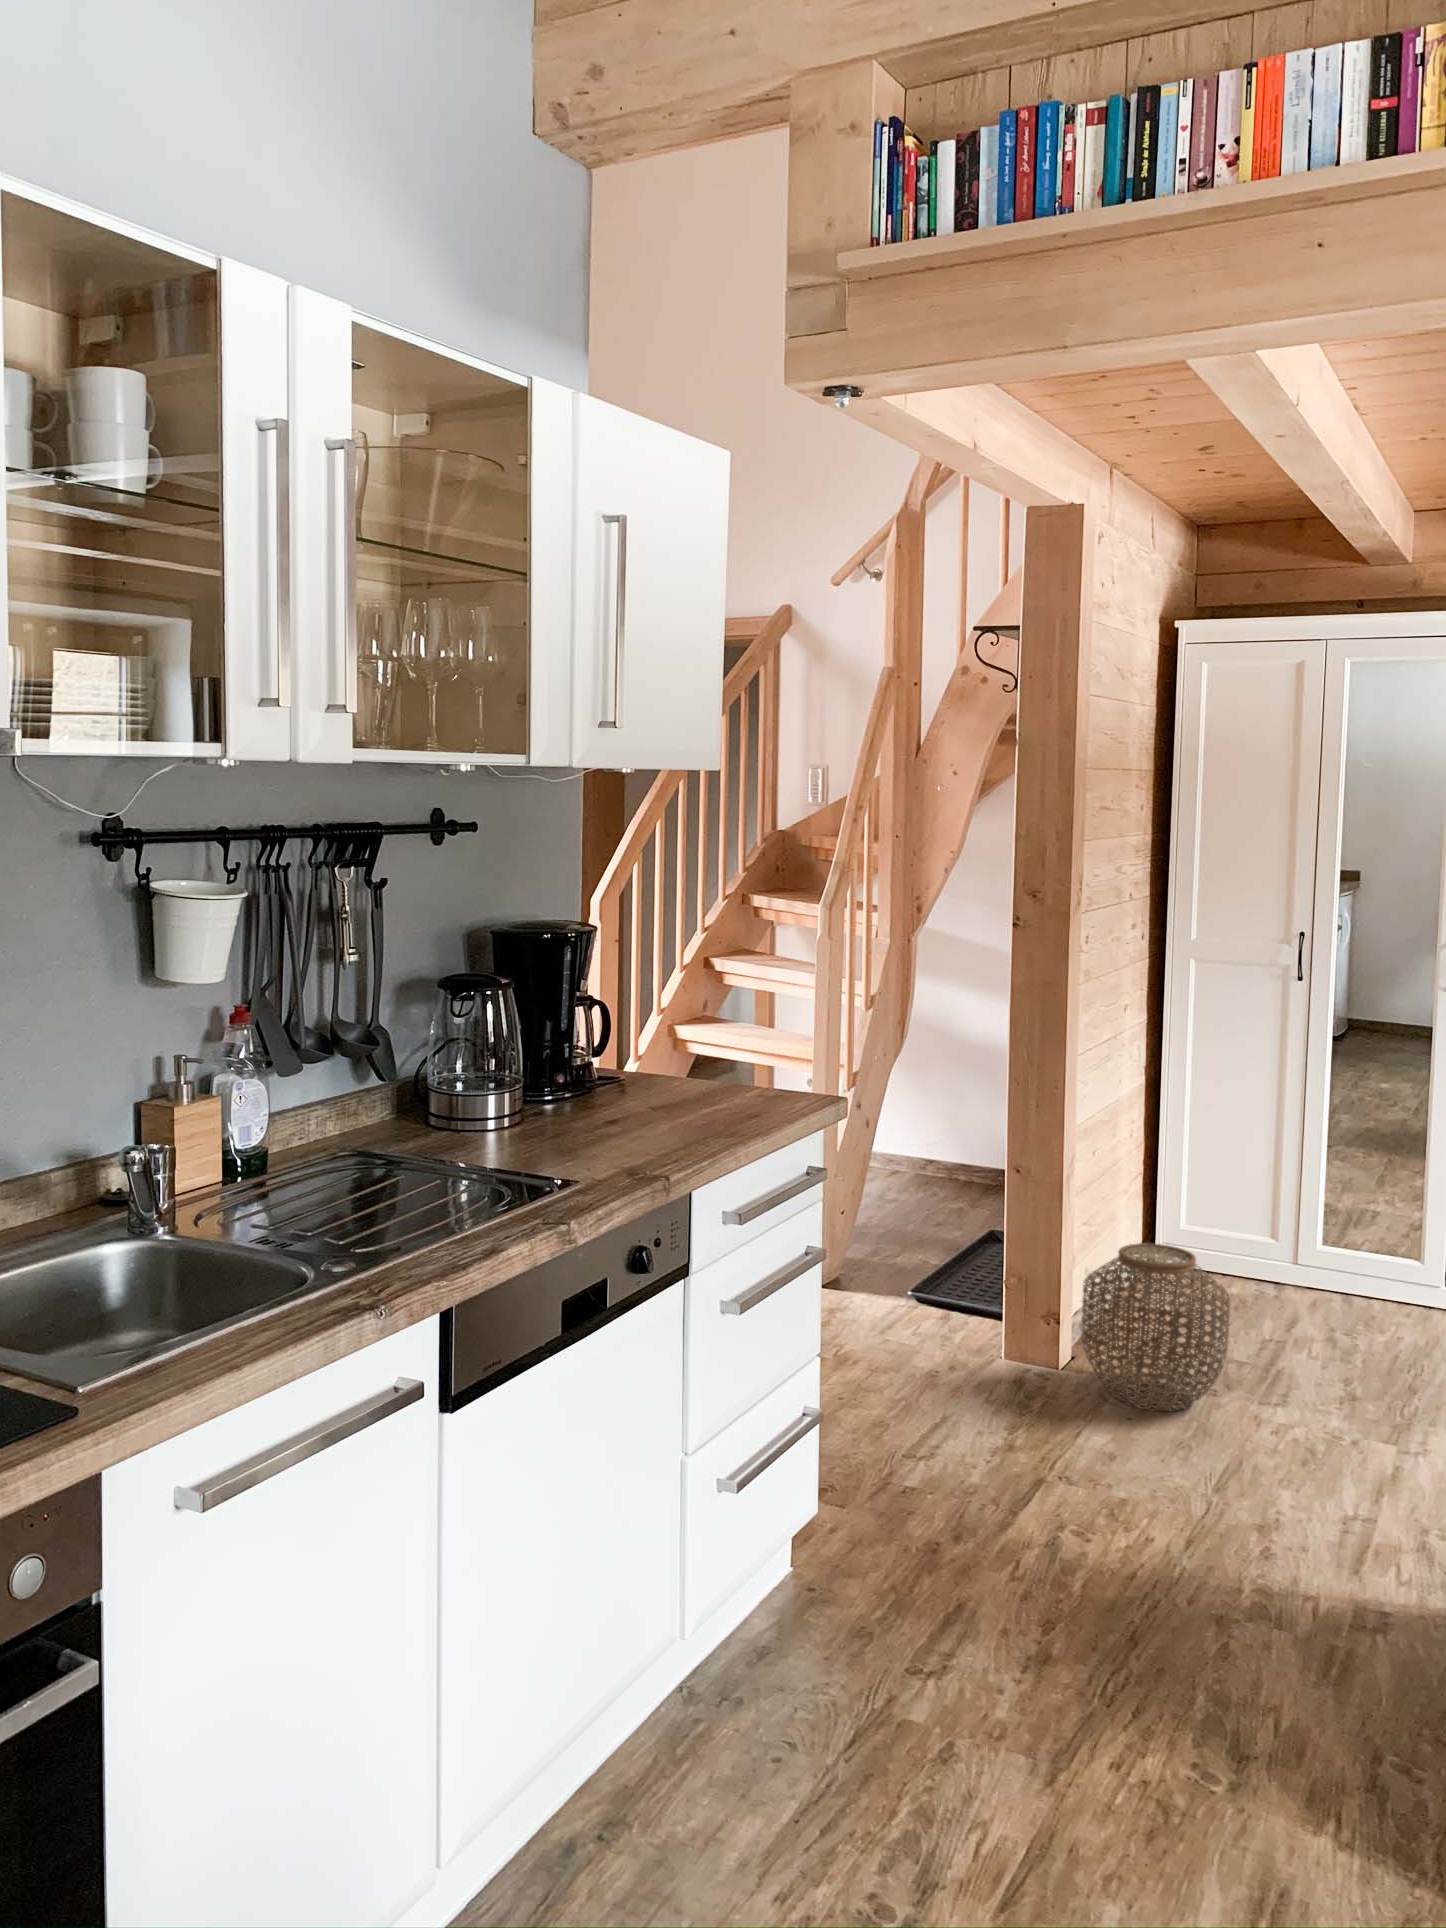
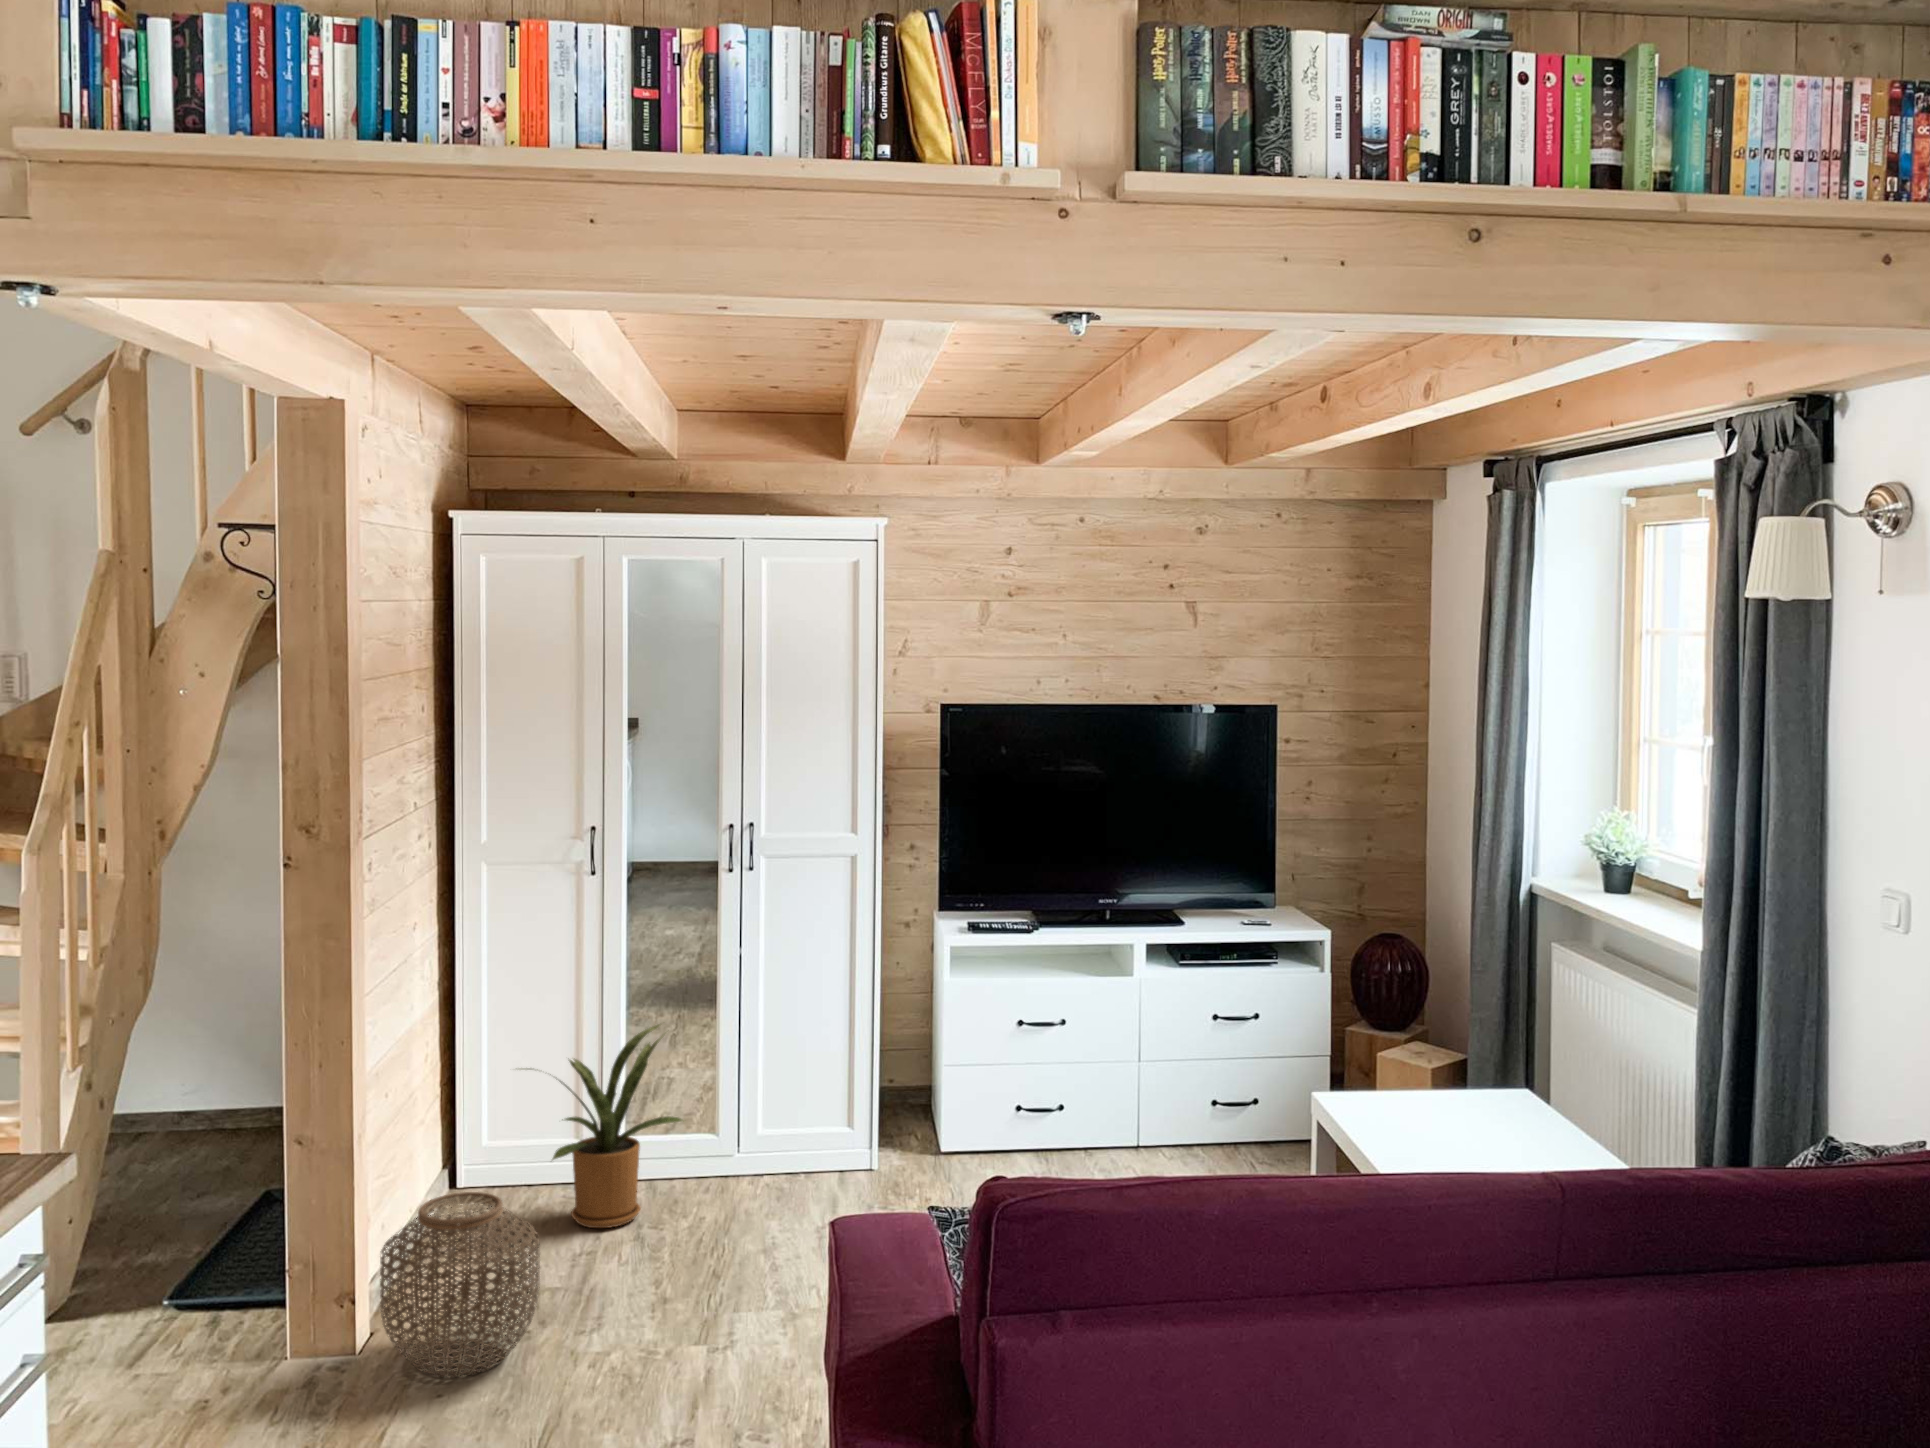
house plant: none [1208,1132,1393,1325] -> present [553,1025,684,1228]

